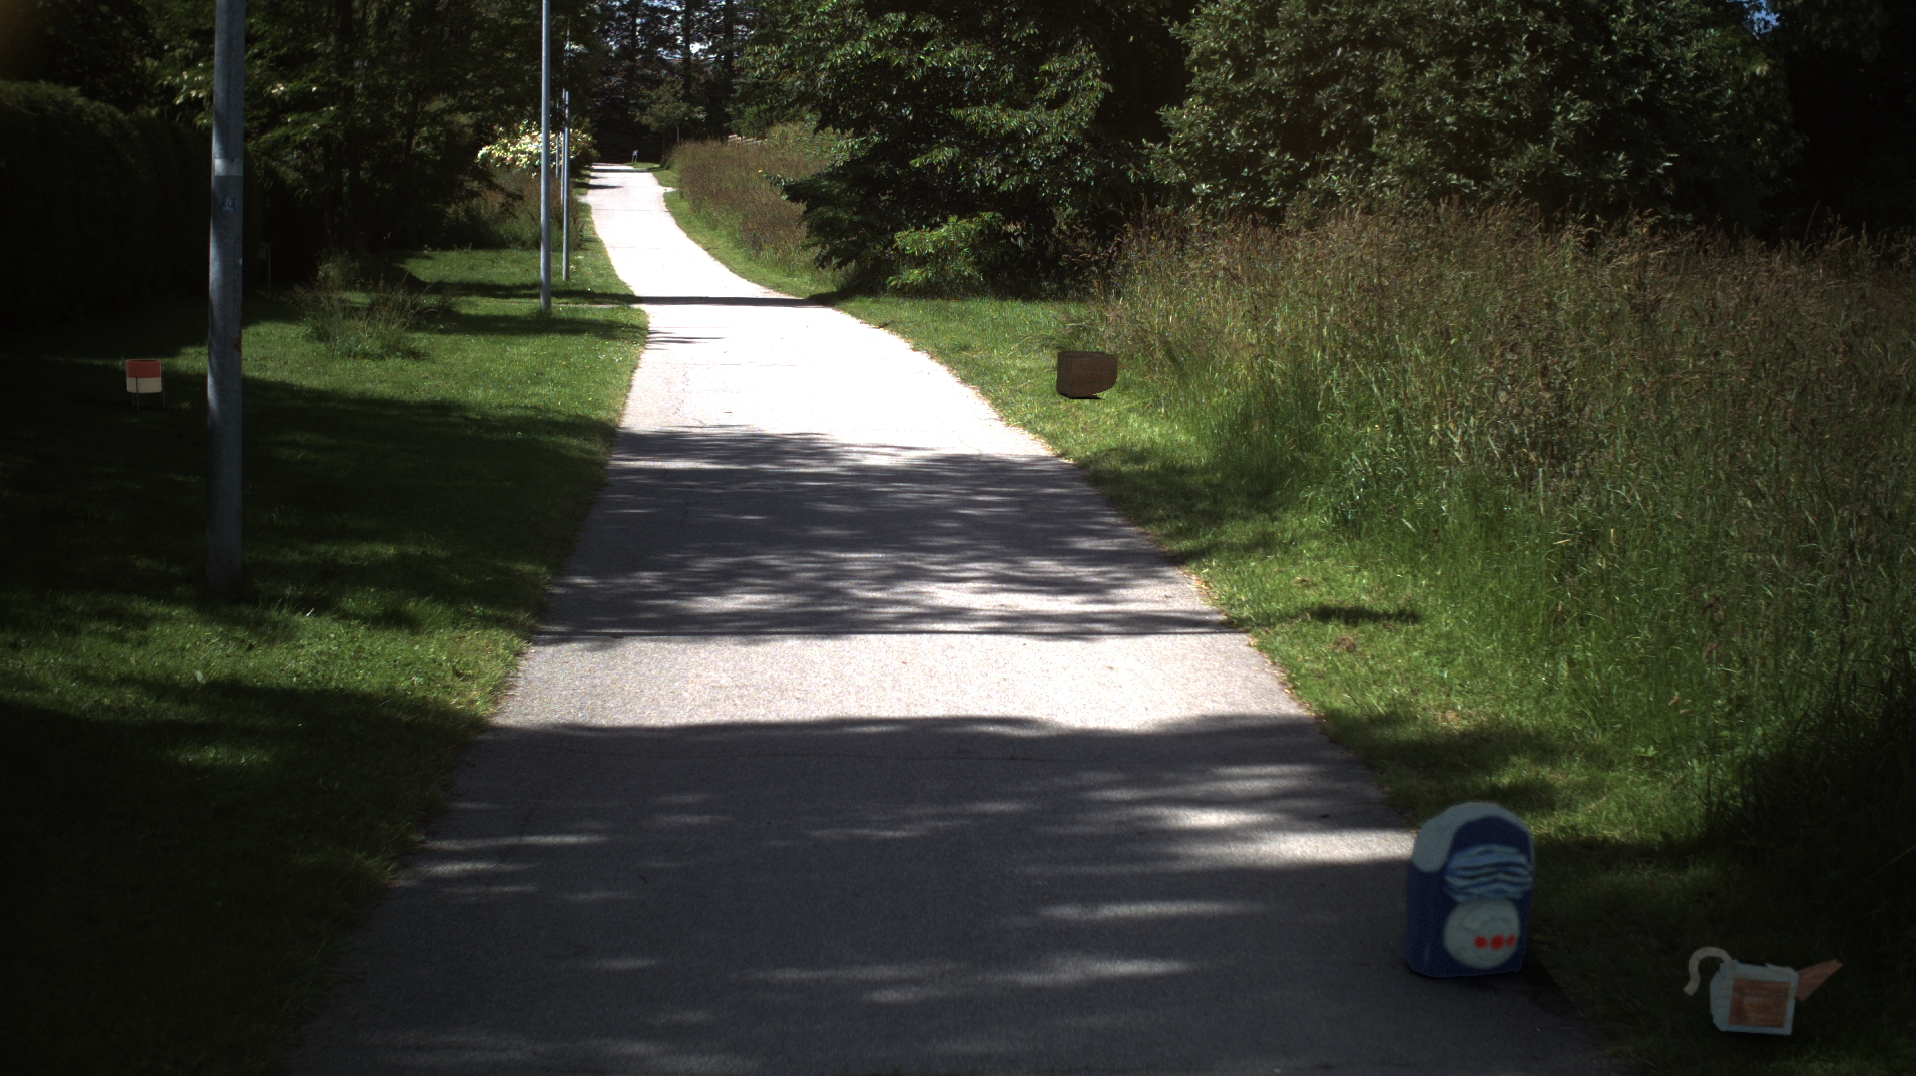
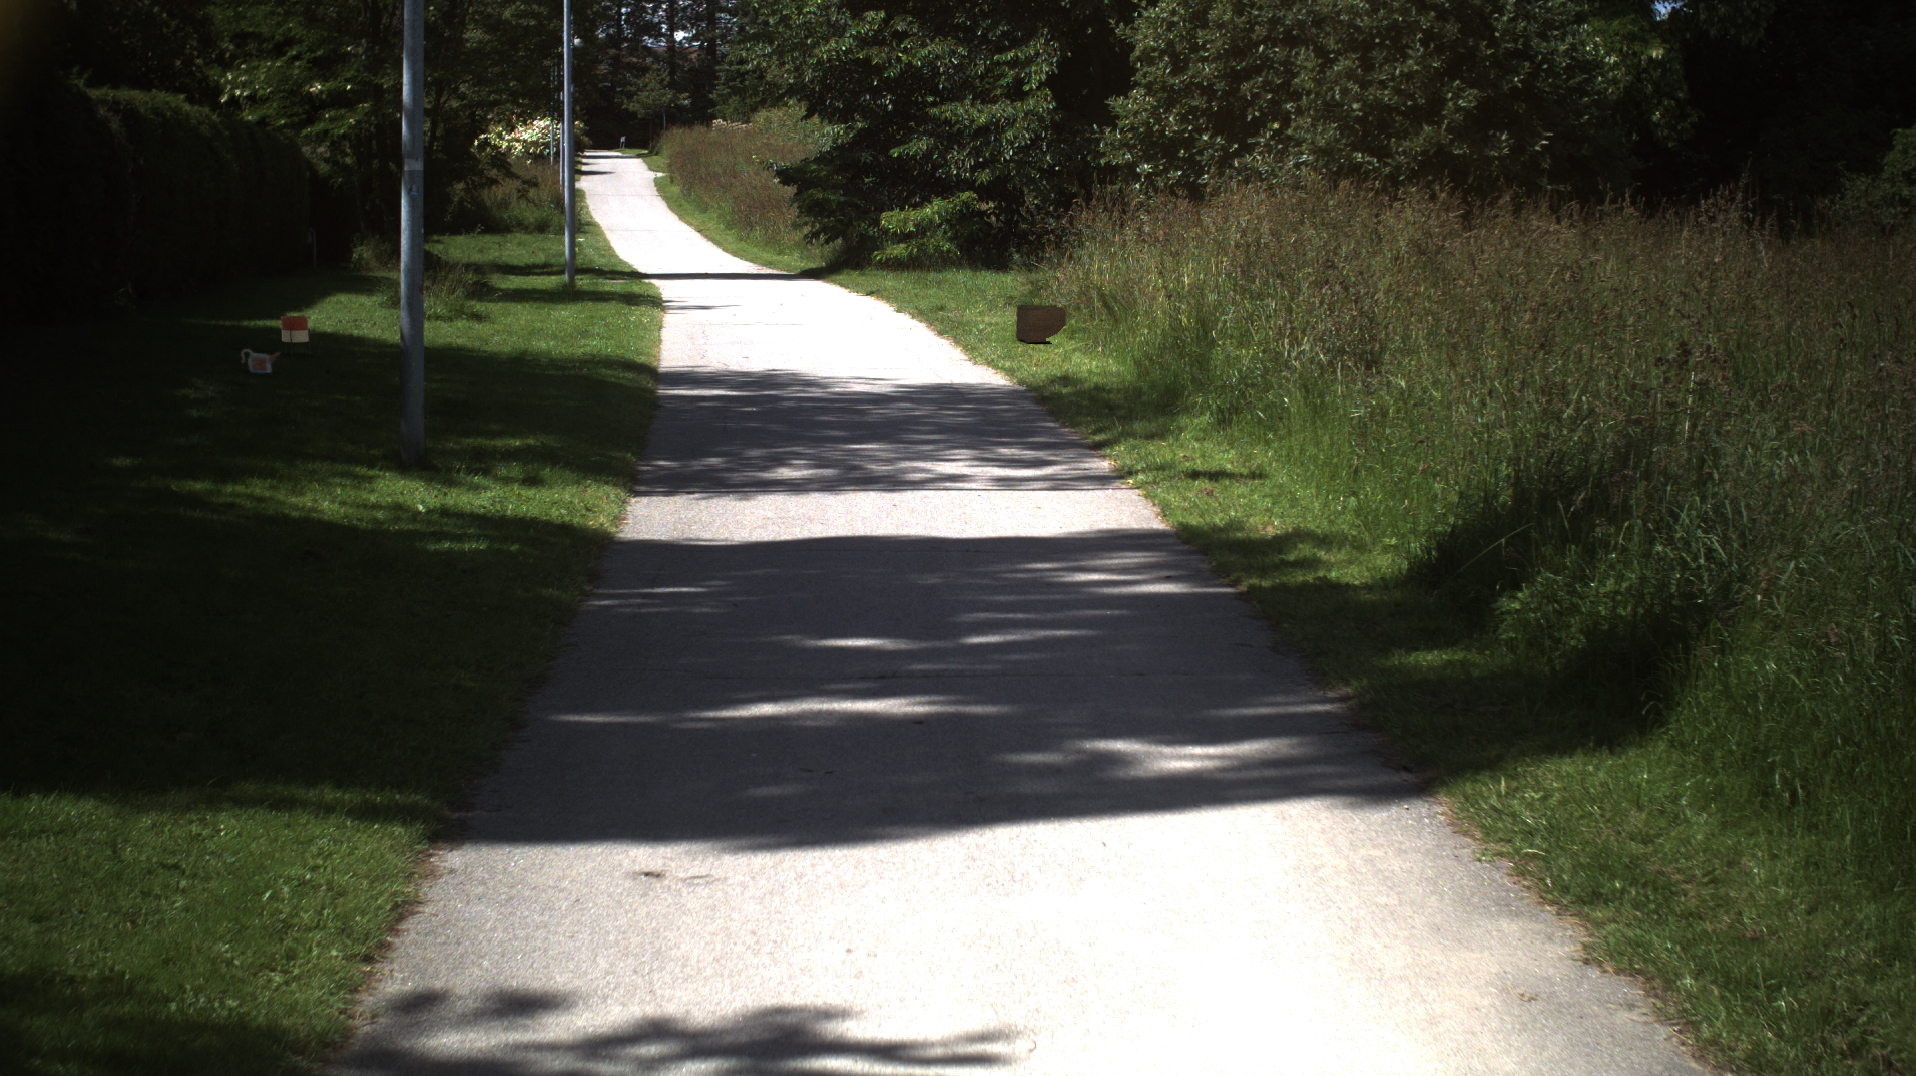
backpack: present [1403,801,1534,978] -> none [1202,517,1273,616]
watering can: present [1684,947,1842,1035] -> present [242,349,280,373]

